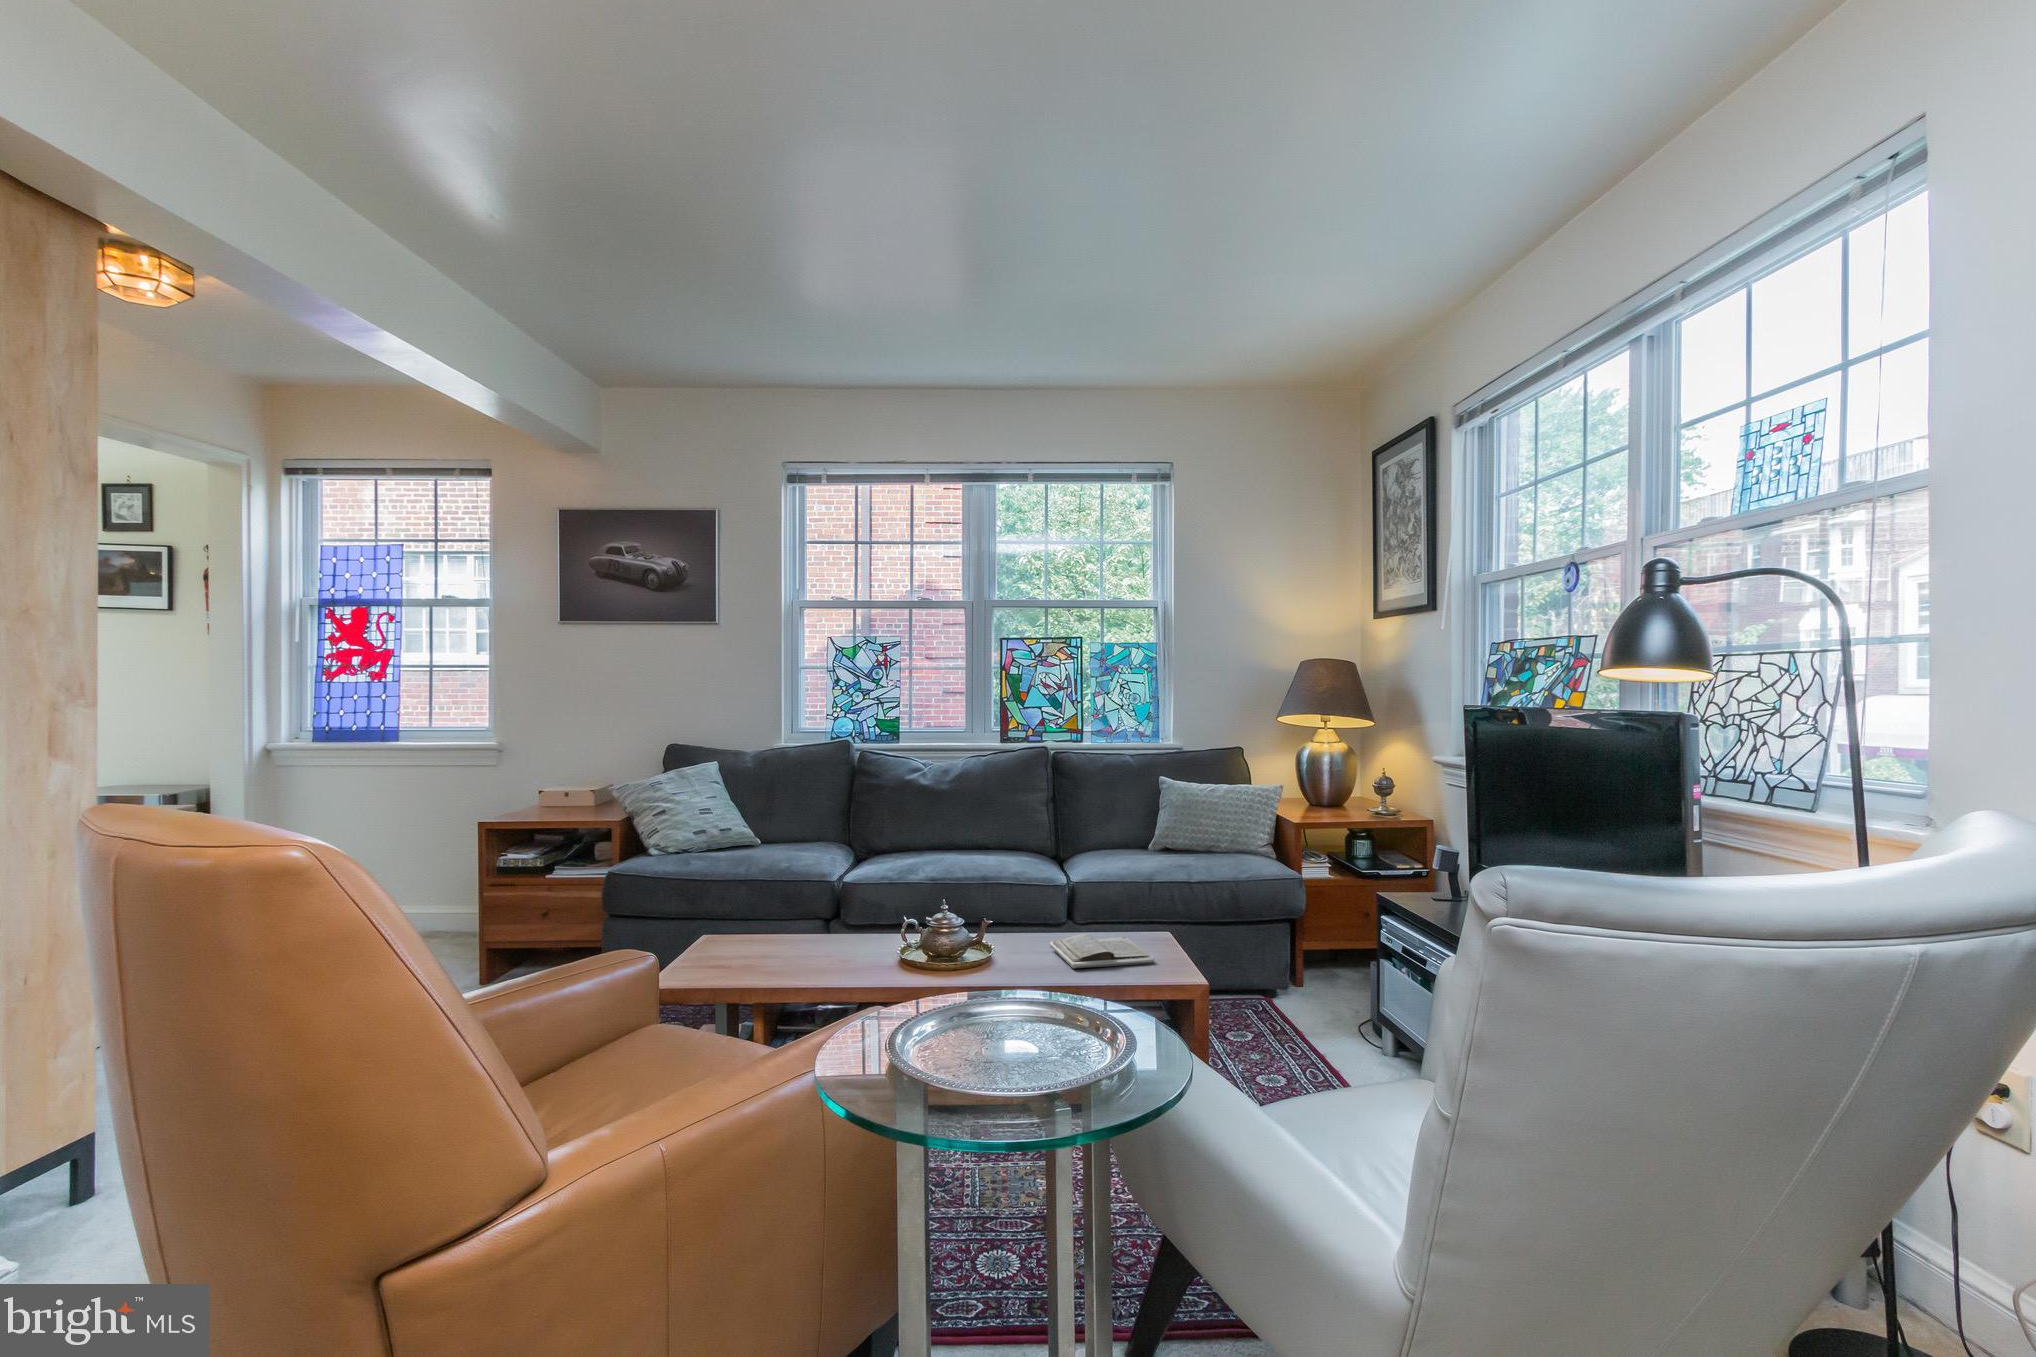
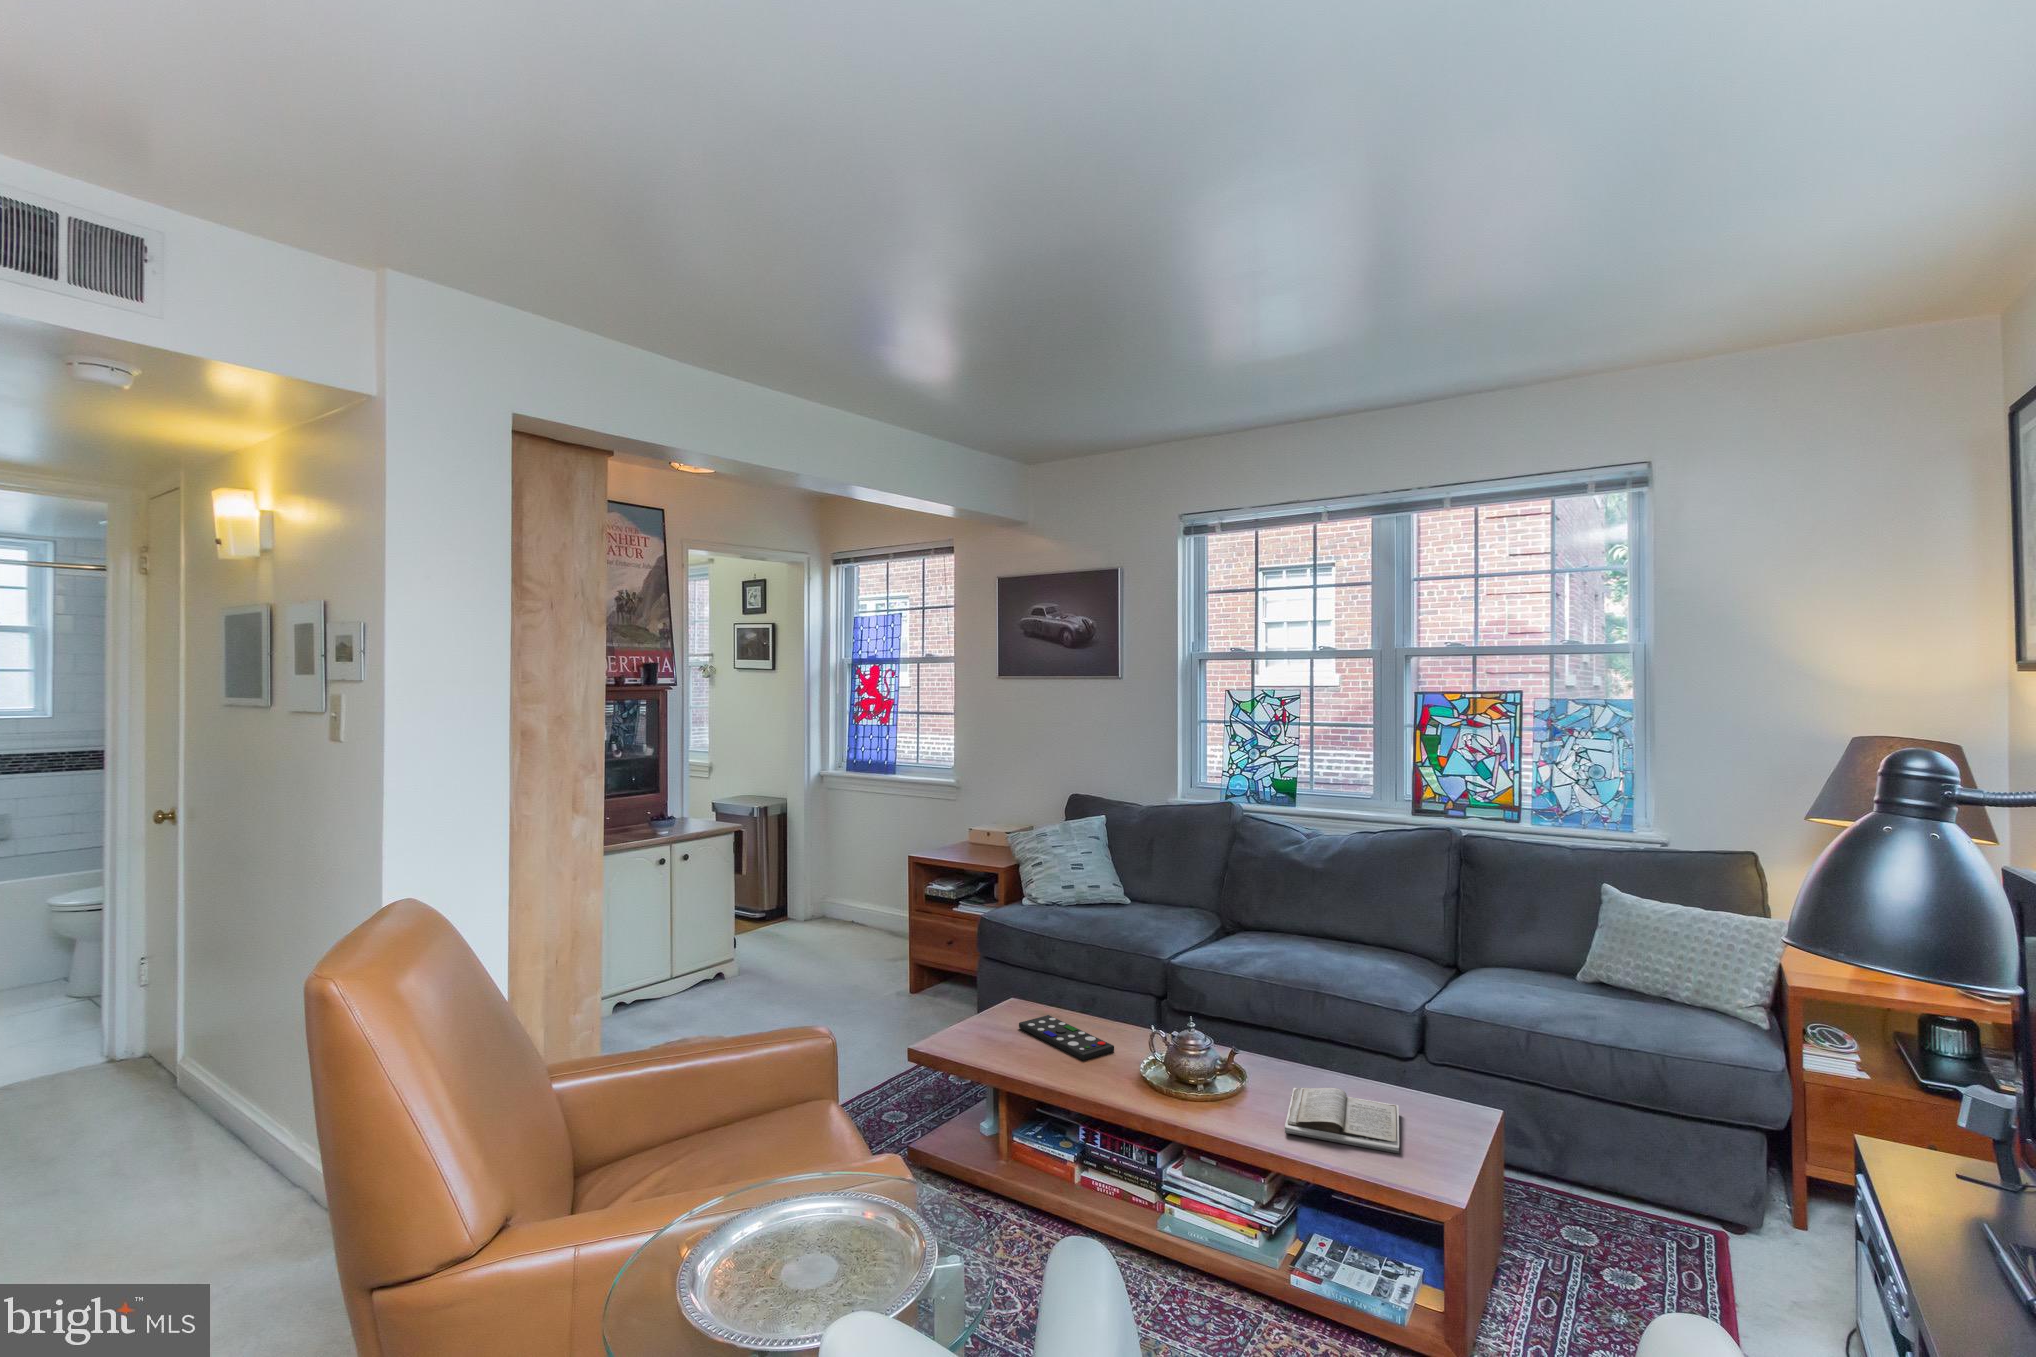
remote control: none [767,937,877,962] -> present [1019,1015,1114,1060]

